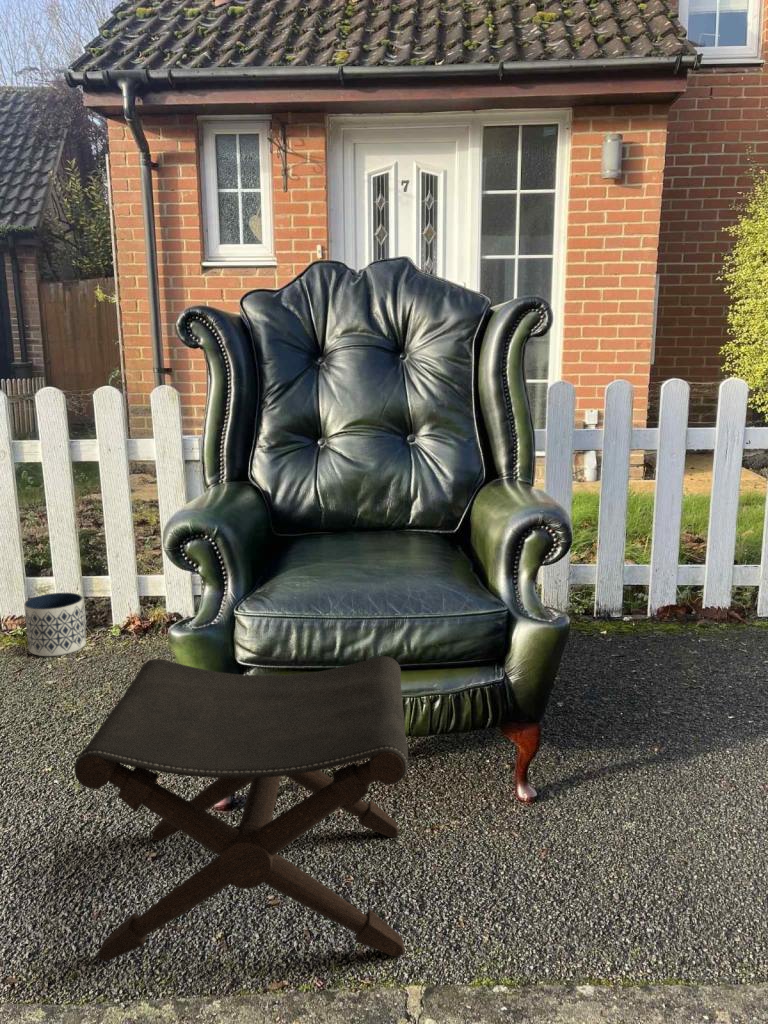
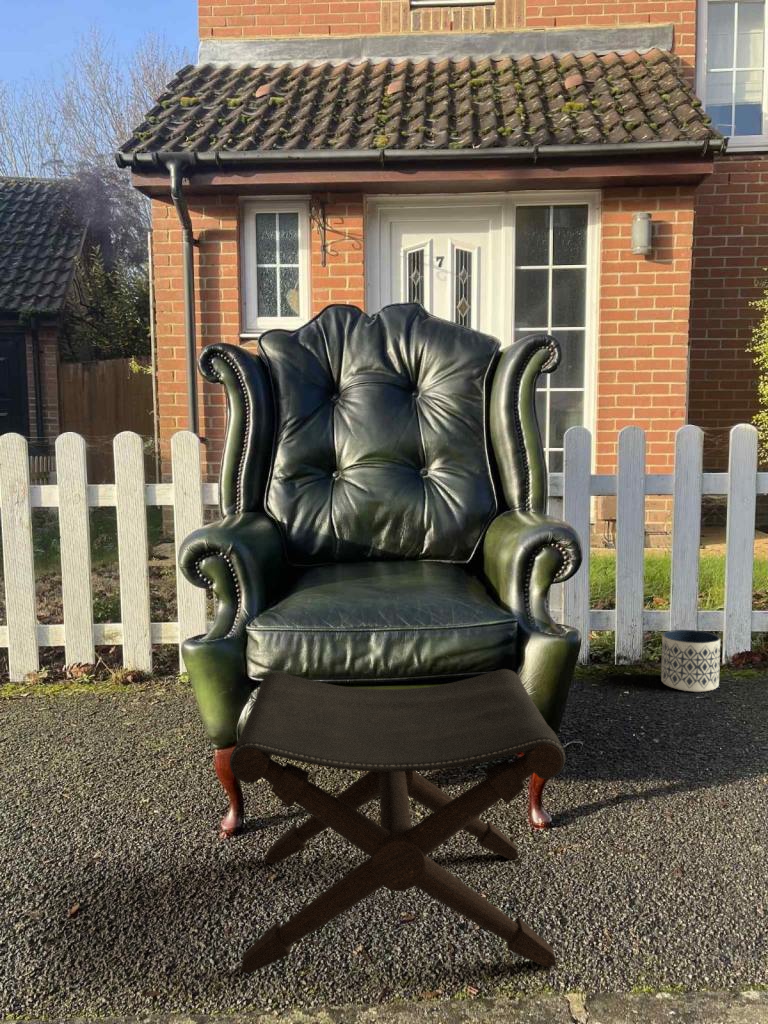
planter: present [24,593,86,656] -> present [661,630,720,692]

